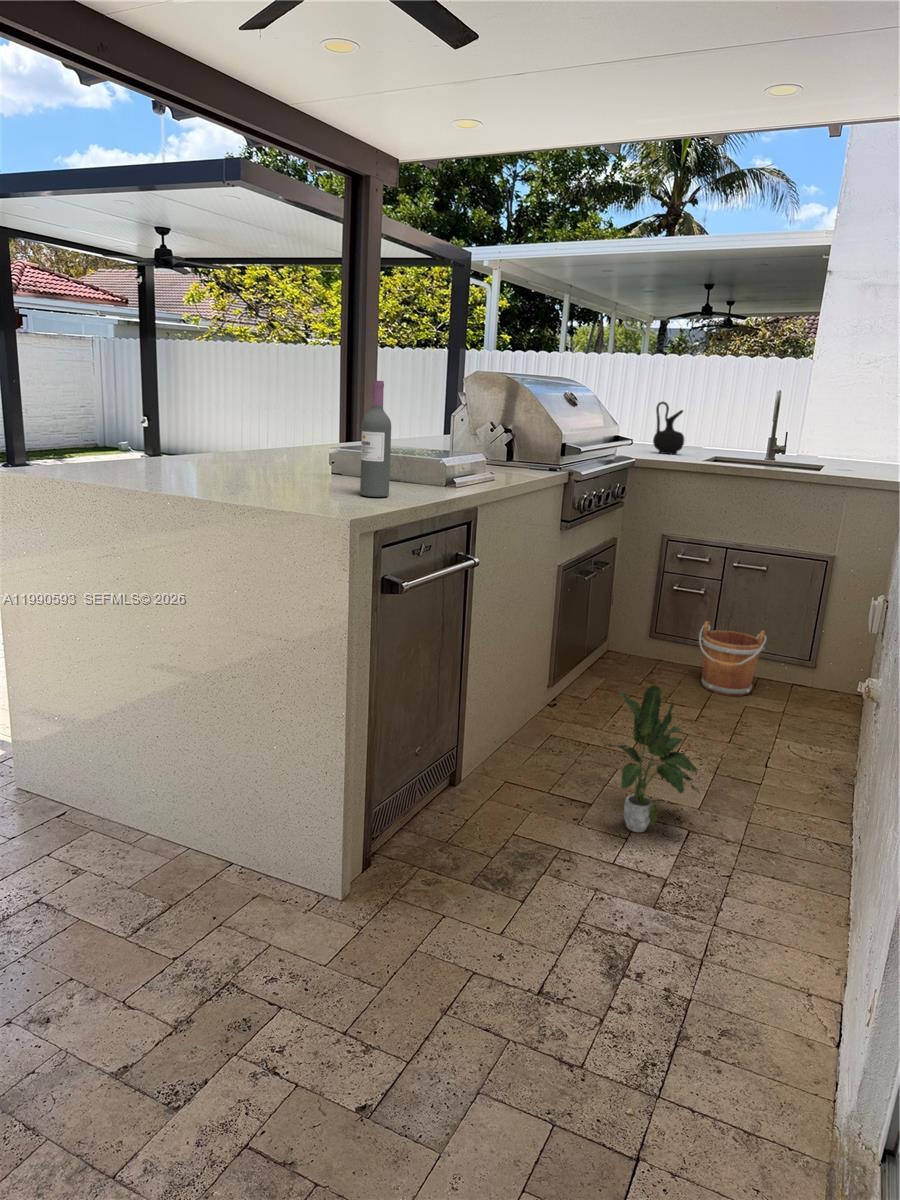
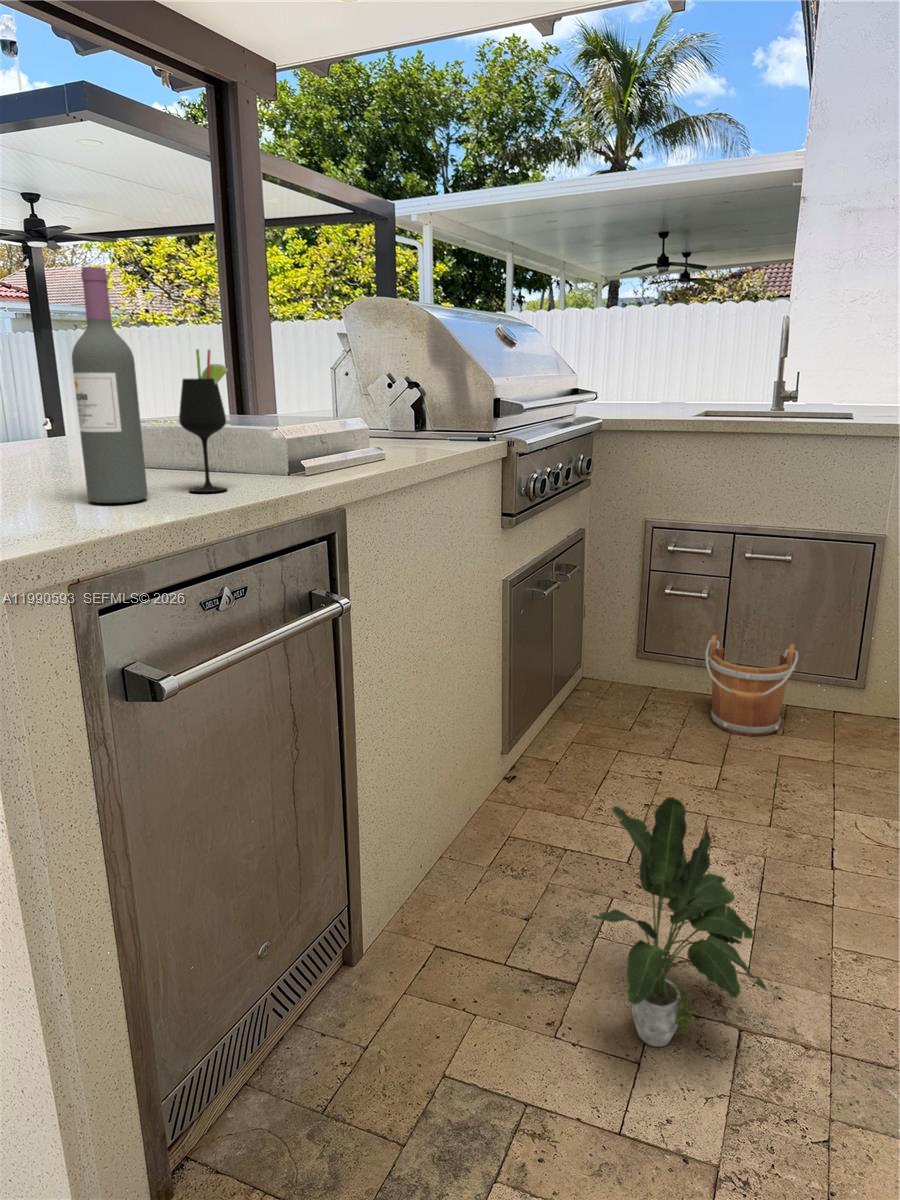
ceramic jug: present [653,402,684,454] -> none [622,347,662,415]
wine glass: none [404,421,433,494] -> present [179,349,228,492]

